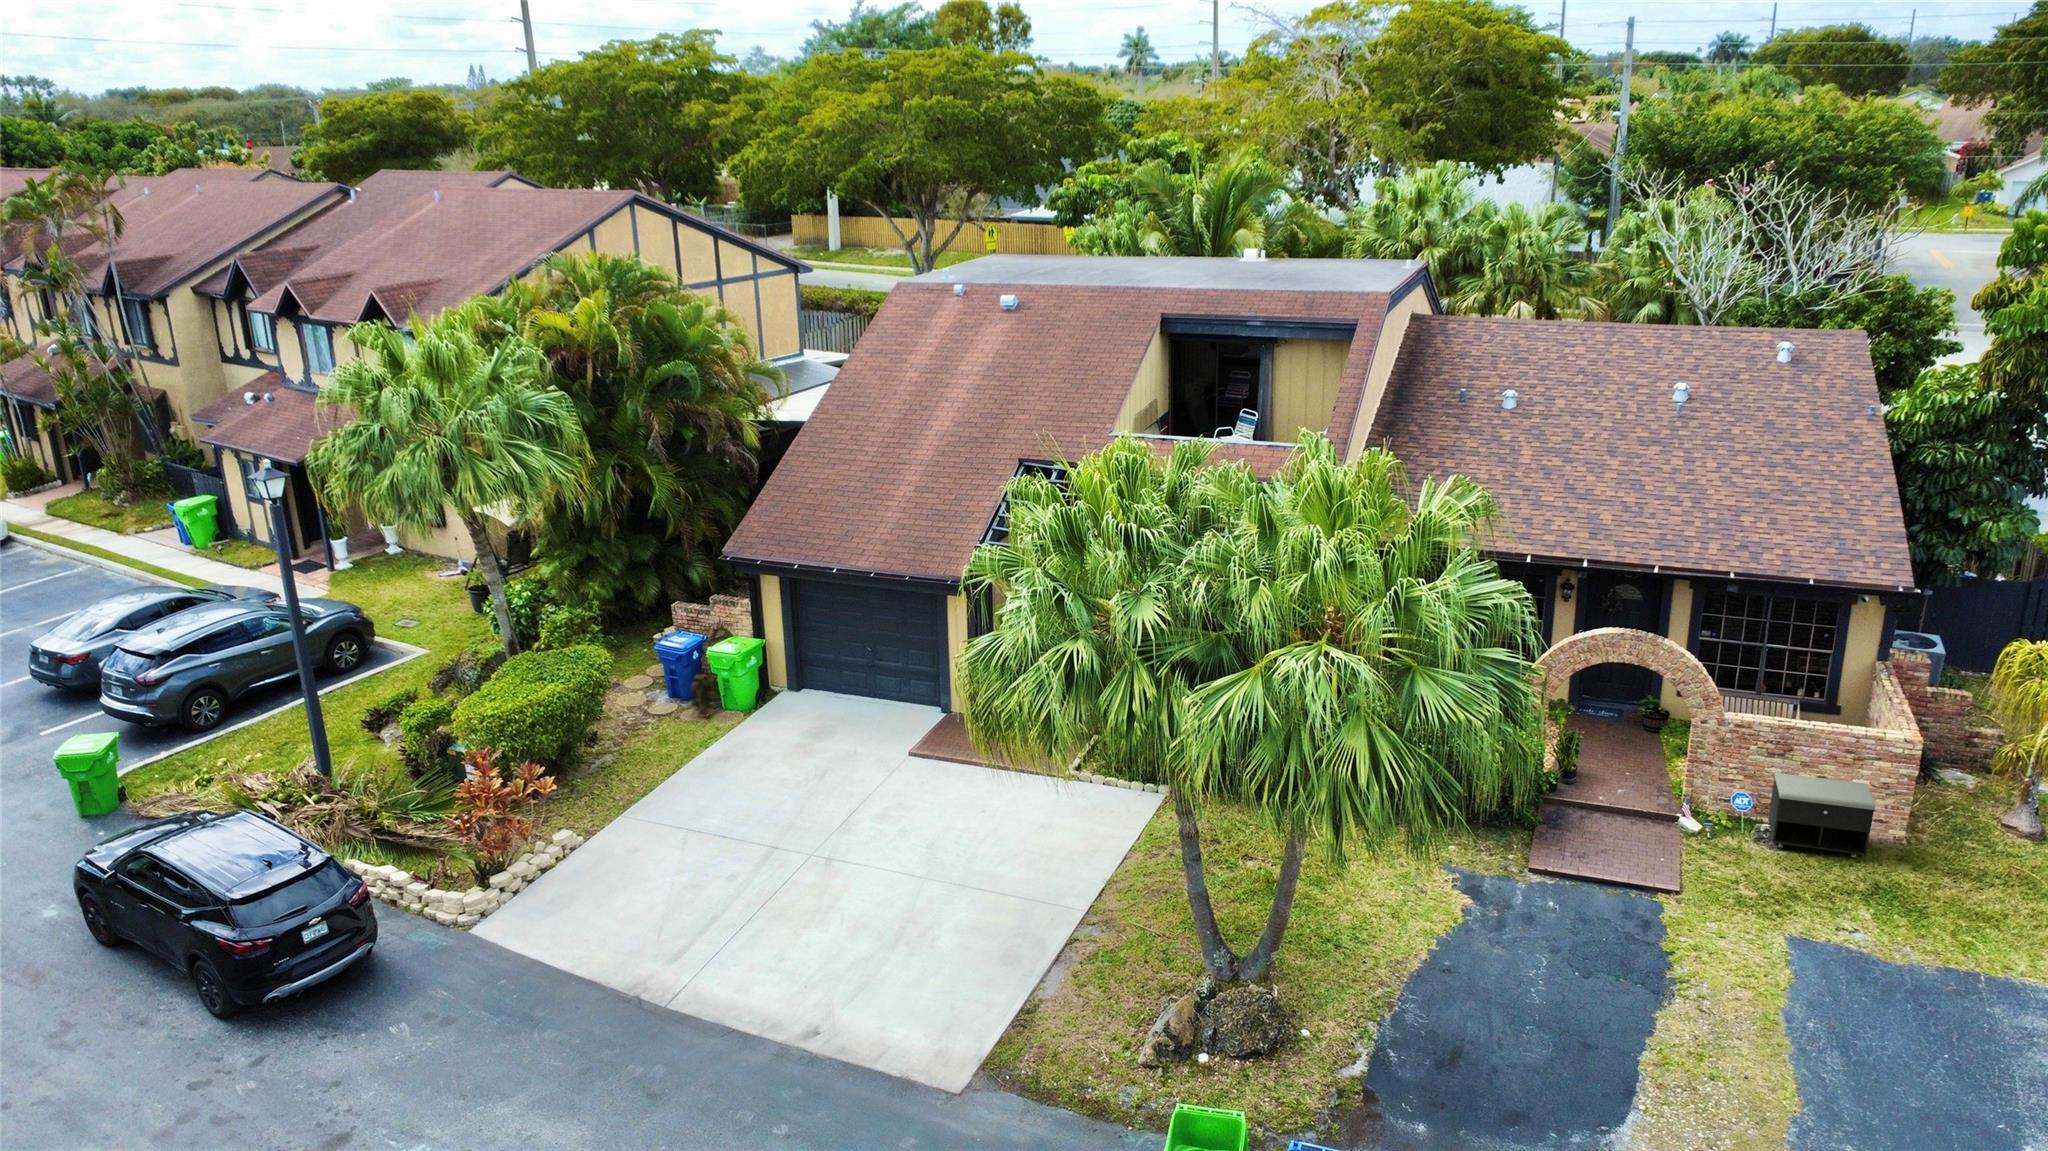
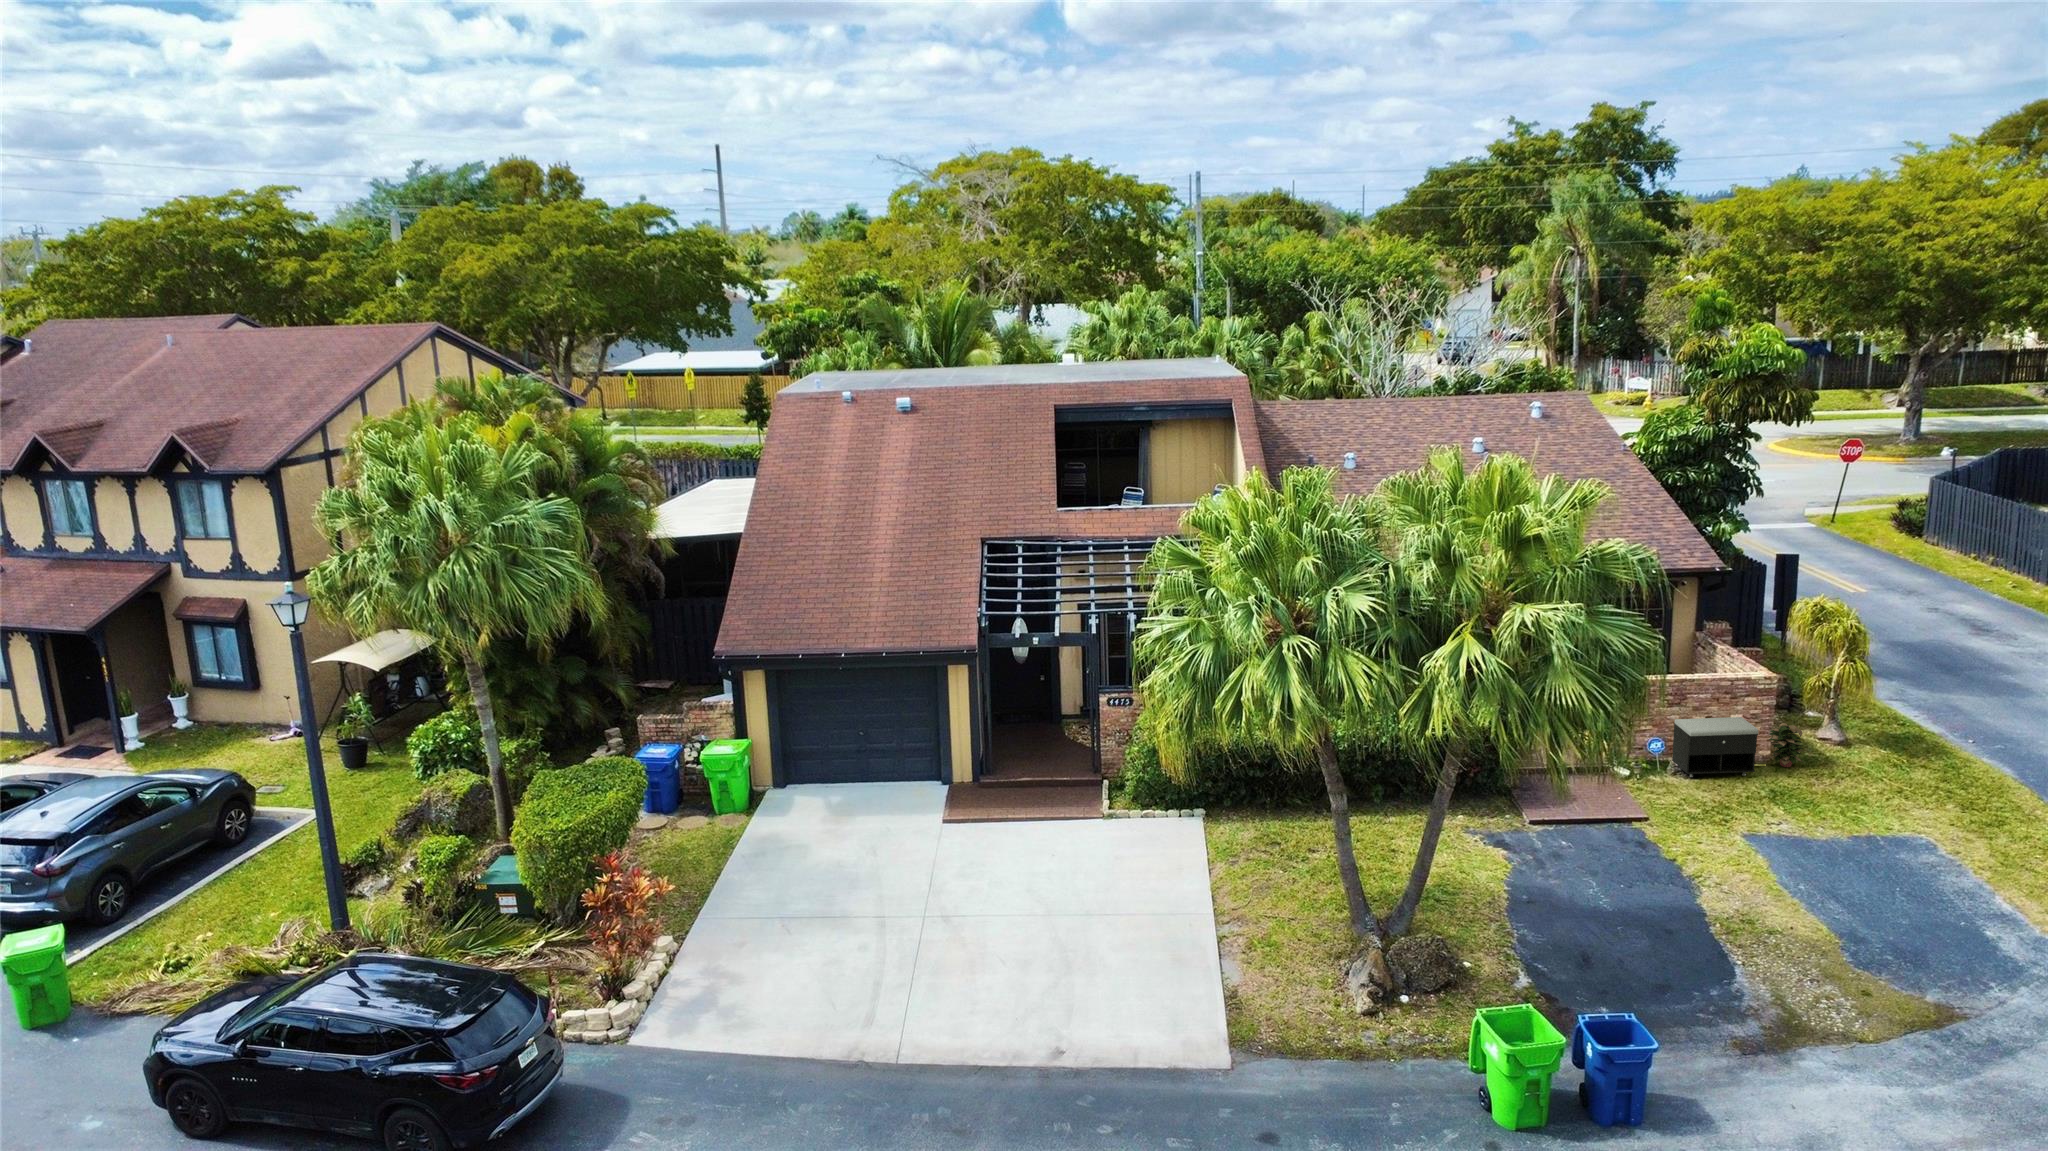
decorative plant: present [691,673,716,717] -> present [1769,723,1803,767]

